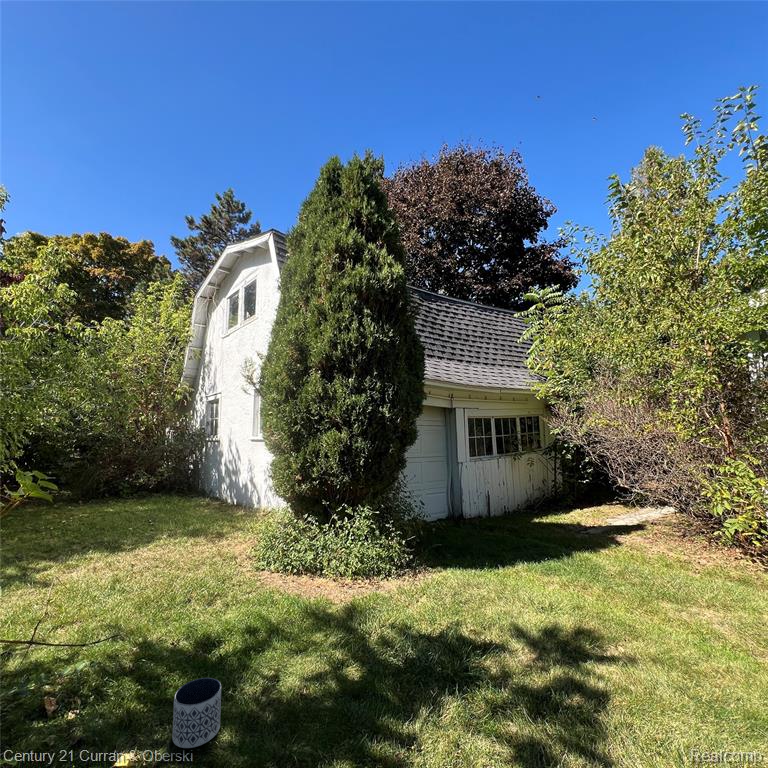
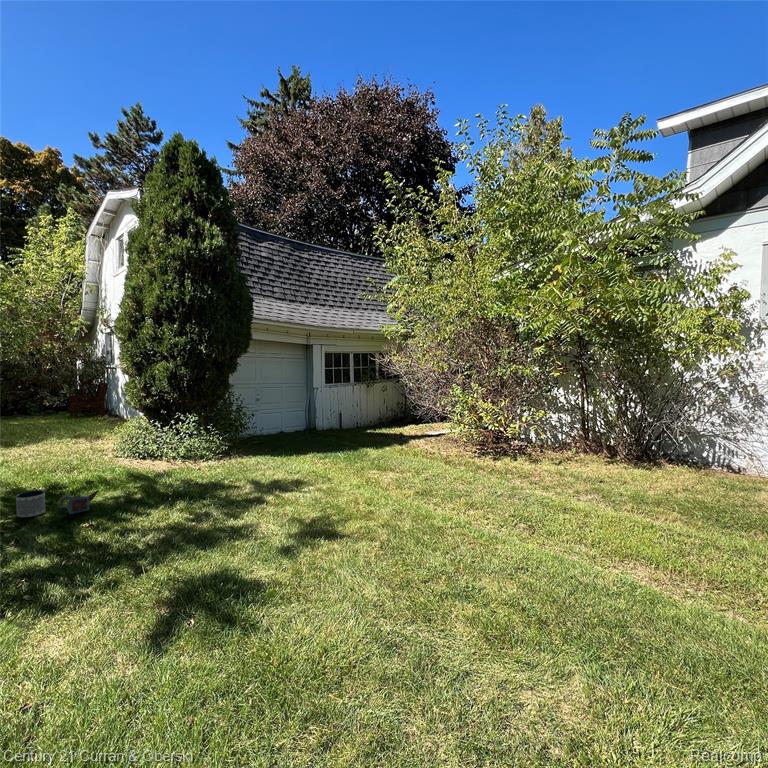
armchair: none [164,454,210,498] -> present [66,382,108,418]
watering can: none [253,676,314,738] -> present [59,490,99,514]

